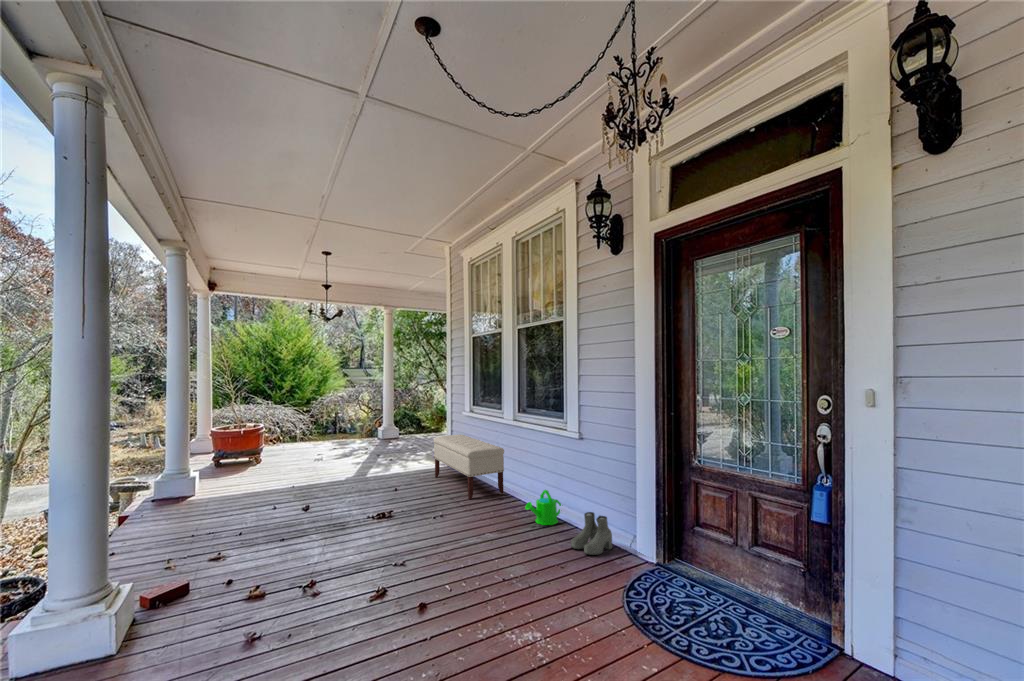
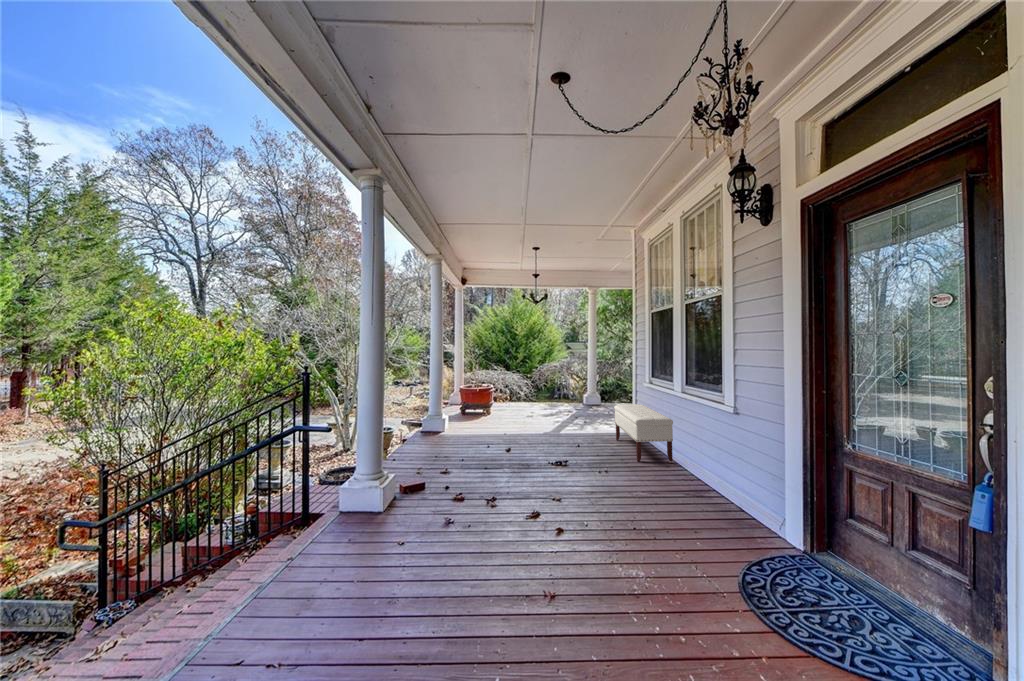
watering can: present [525,490,561,525] -> none [679,461,721,495]
boots: present [571,512,612,555] -> none [714,487,760,529]

